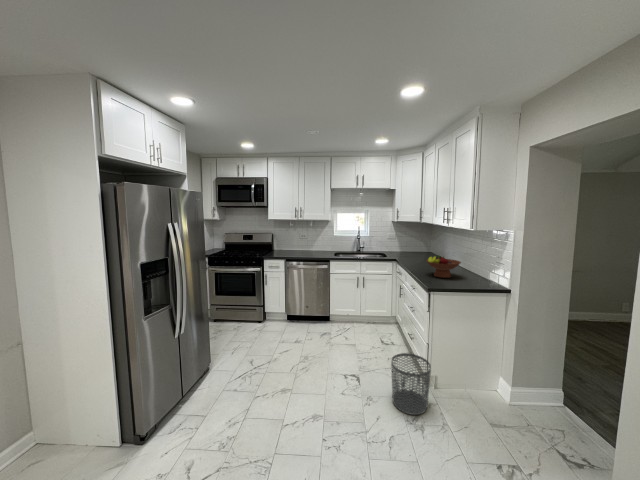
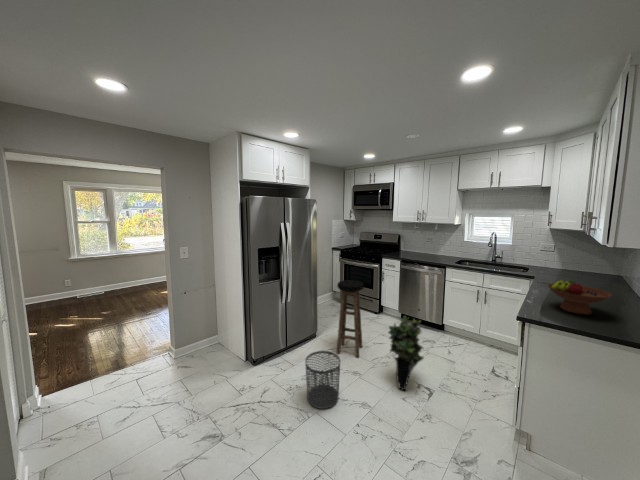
bar stool: none [241,287,275,379] -> present [337,280,364,357]
potted plant: none [312,312,351,386] -> present [388,316,424,390]
waste bin: present [391,353,431,415] -> present [305,351,340,409]

